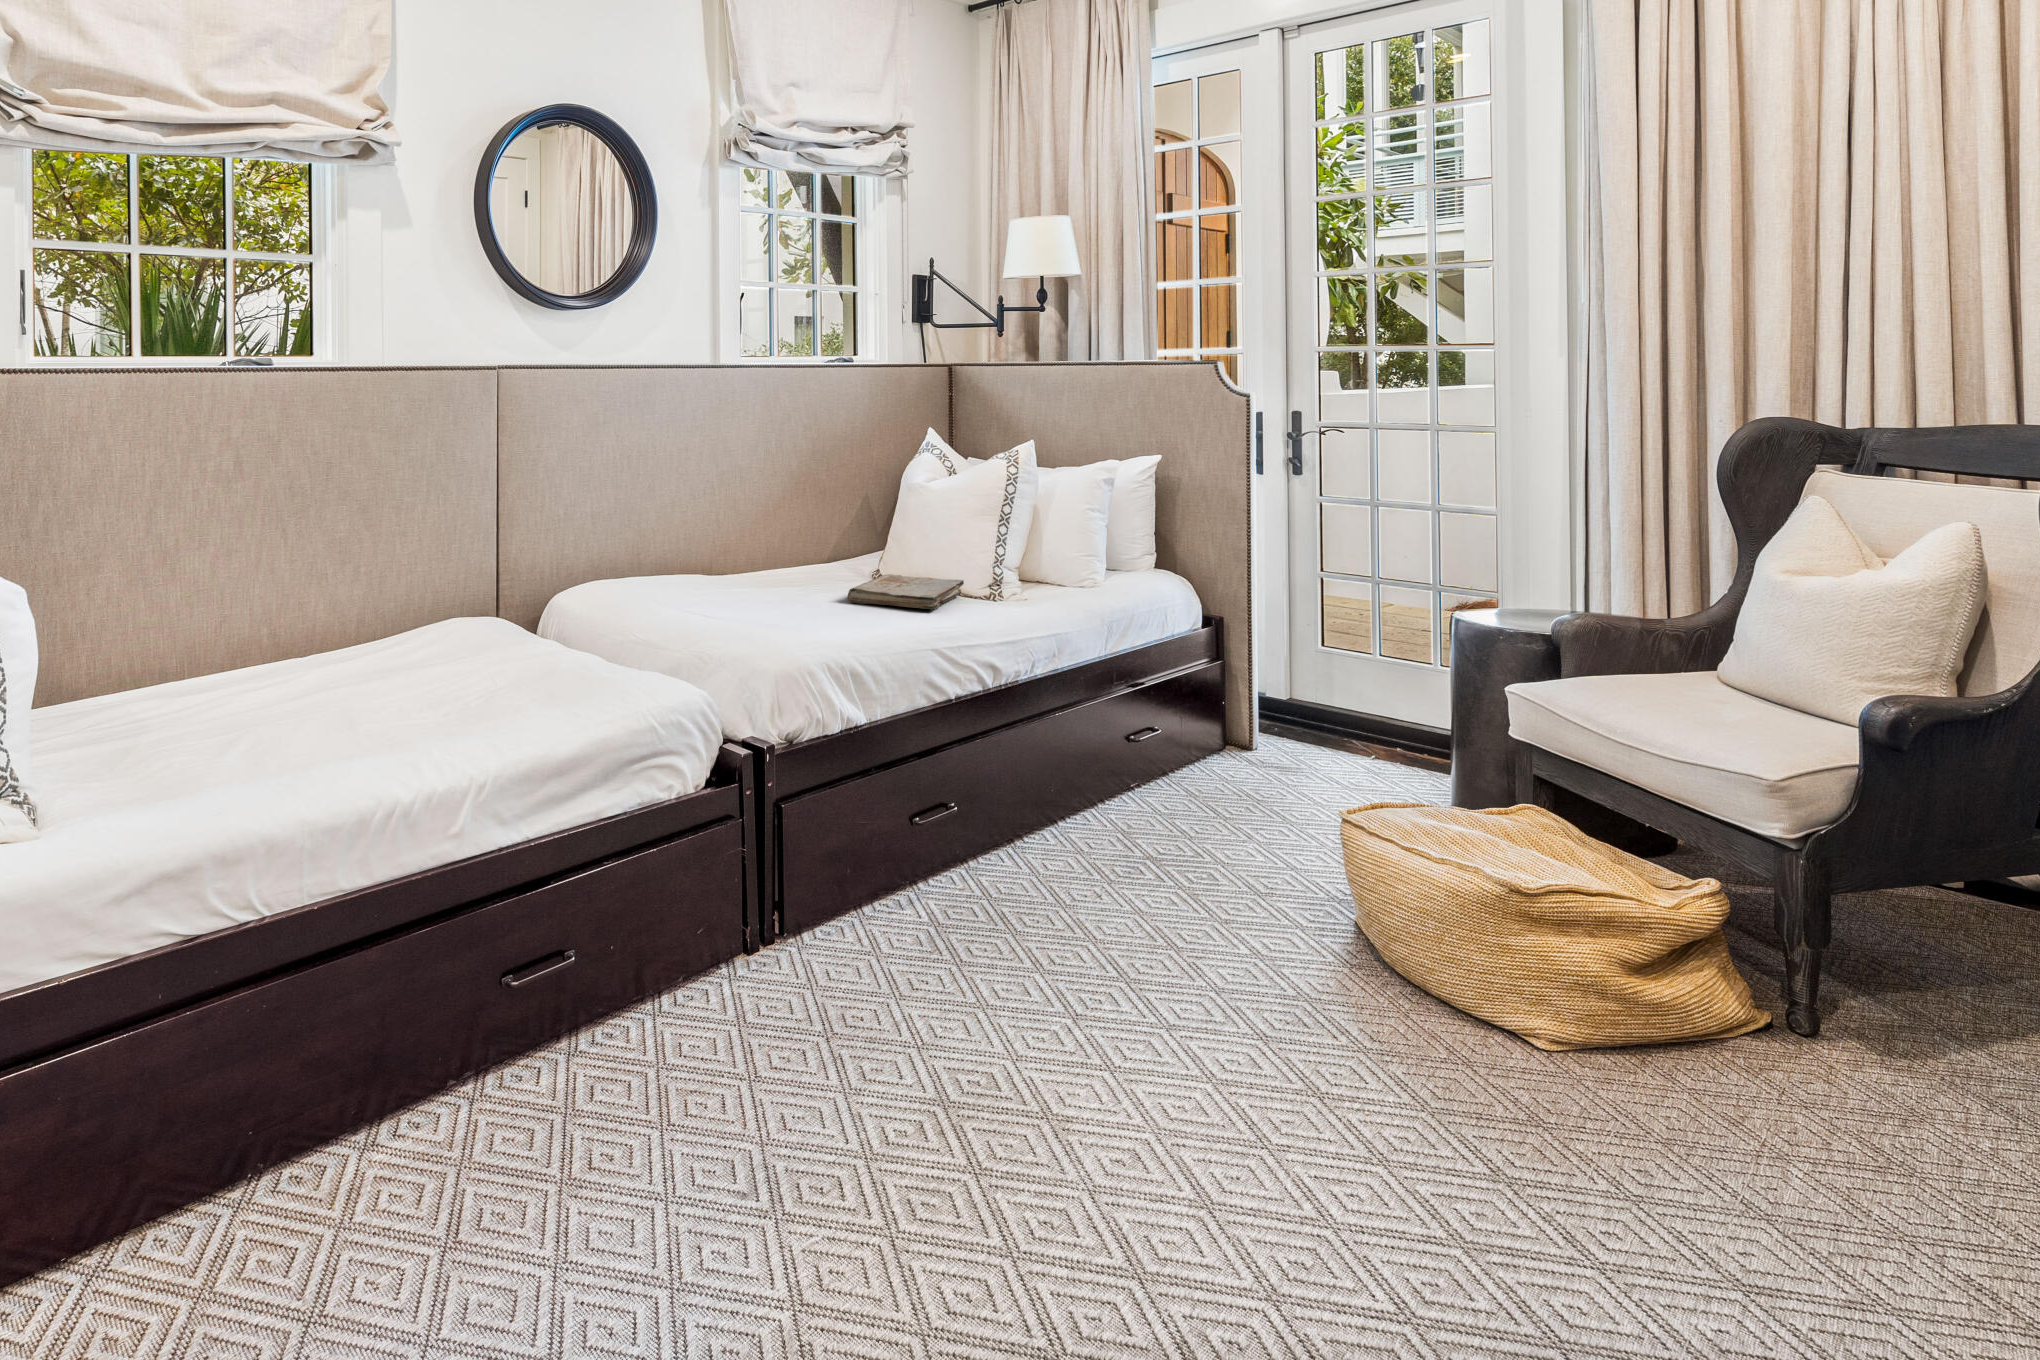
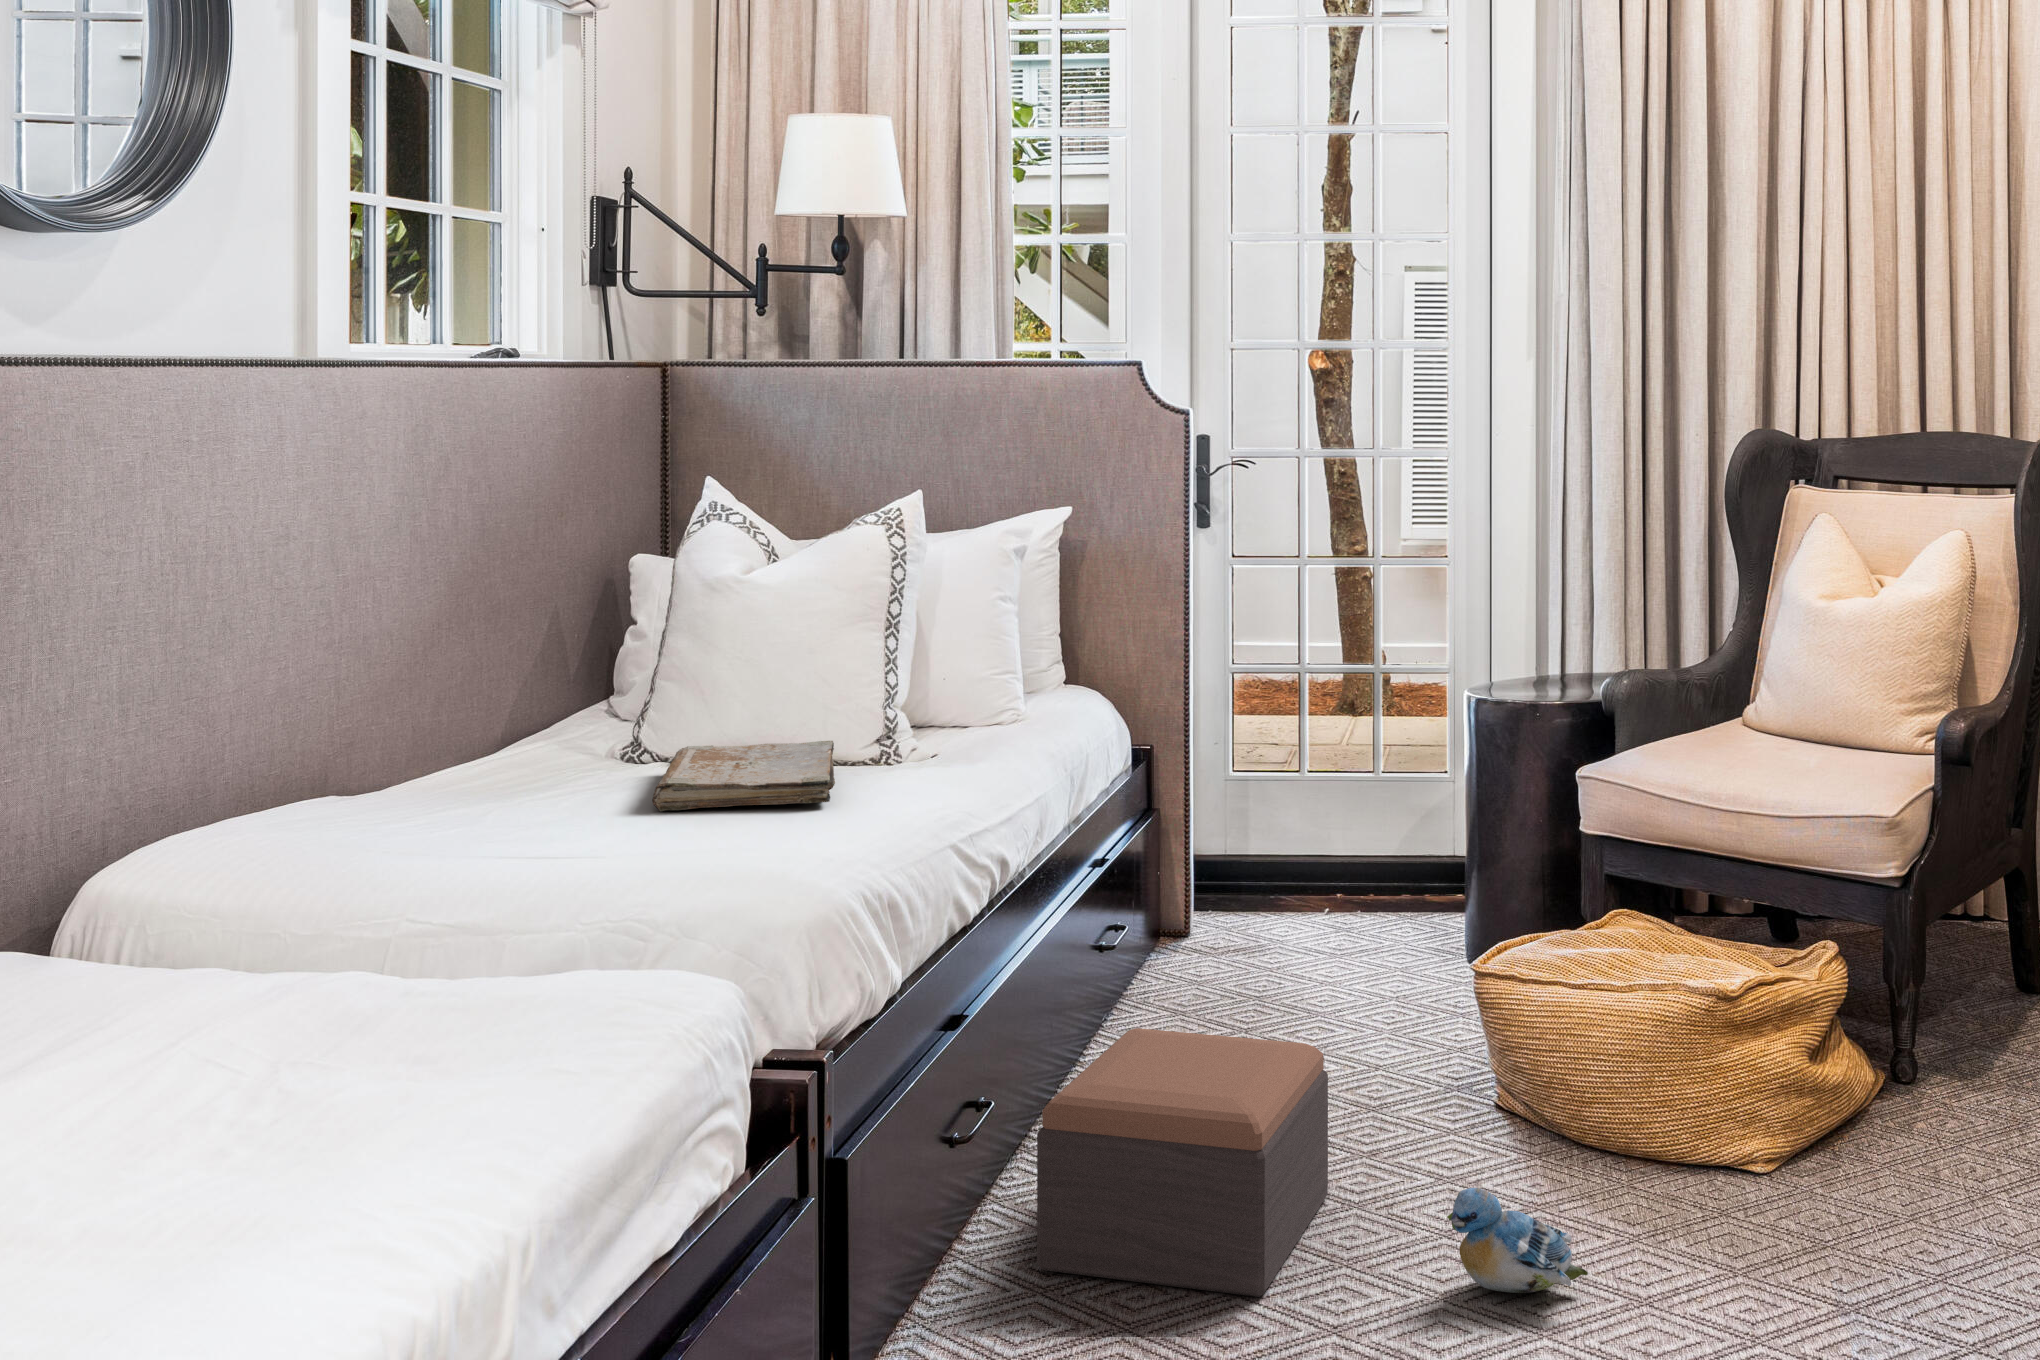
footstool: none [1016,771,1219,939] -> present [1037,1028,1328,1297]
plush toy: none [1255,909,1354,991] -> present [1447,1188,1588,1293]

